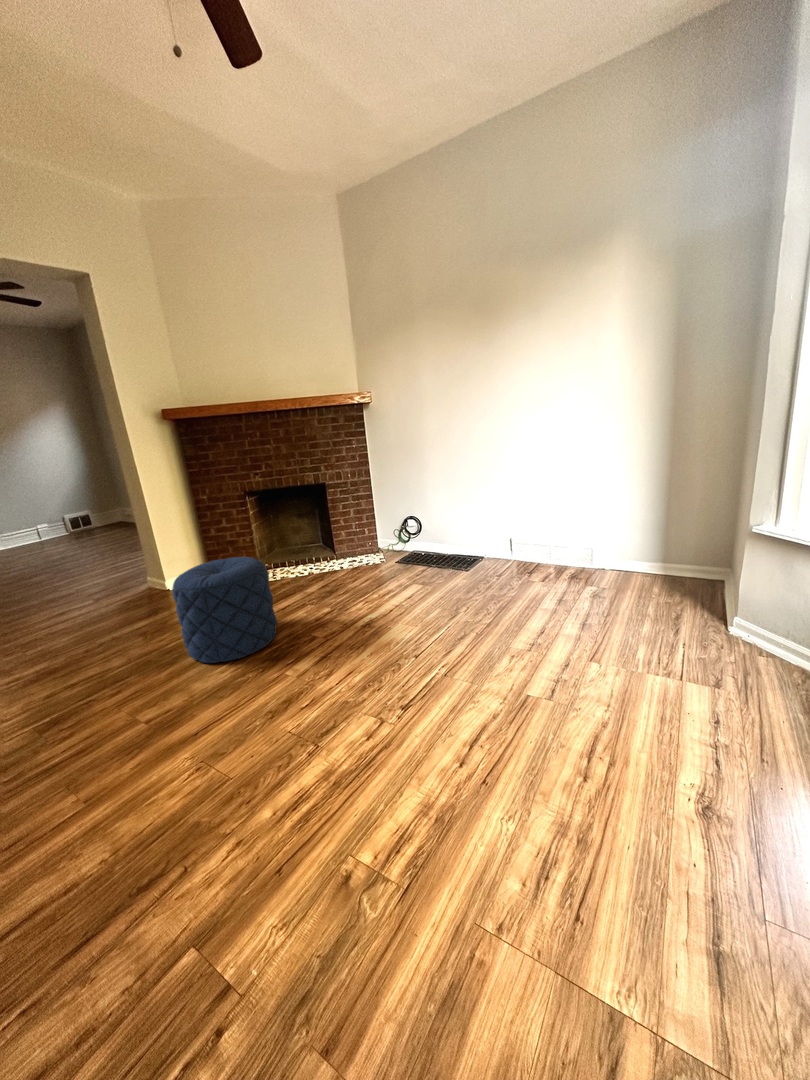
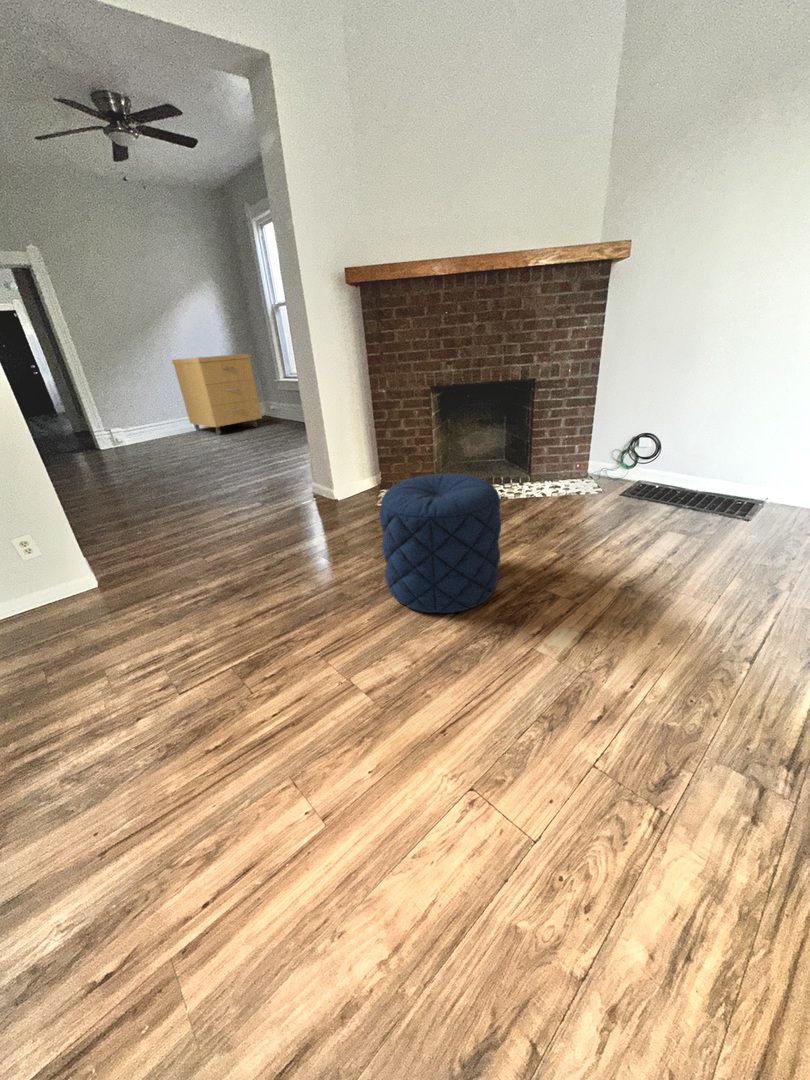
storage cabinet: none [10,467,112,544] -> present [172,354,262,434]

